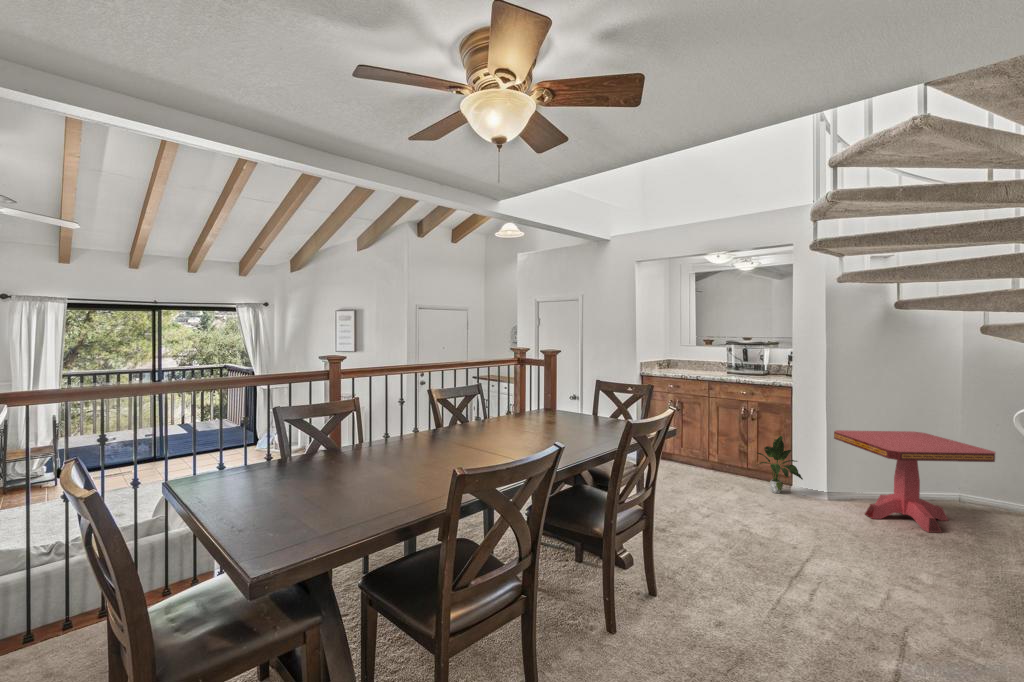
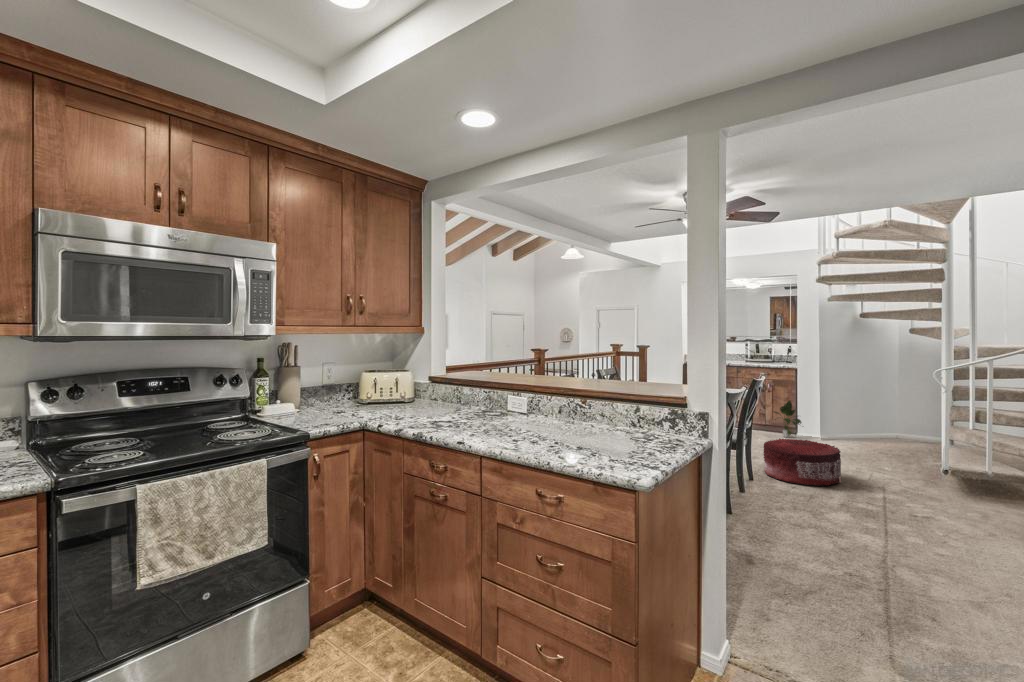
side table: present [834,430,996,533] -> none [824,395,920,452]
pouf: none [682,529,825,651] -> present [763,438,841,486]

